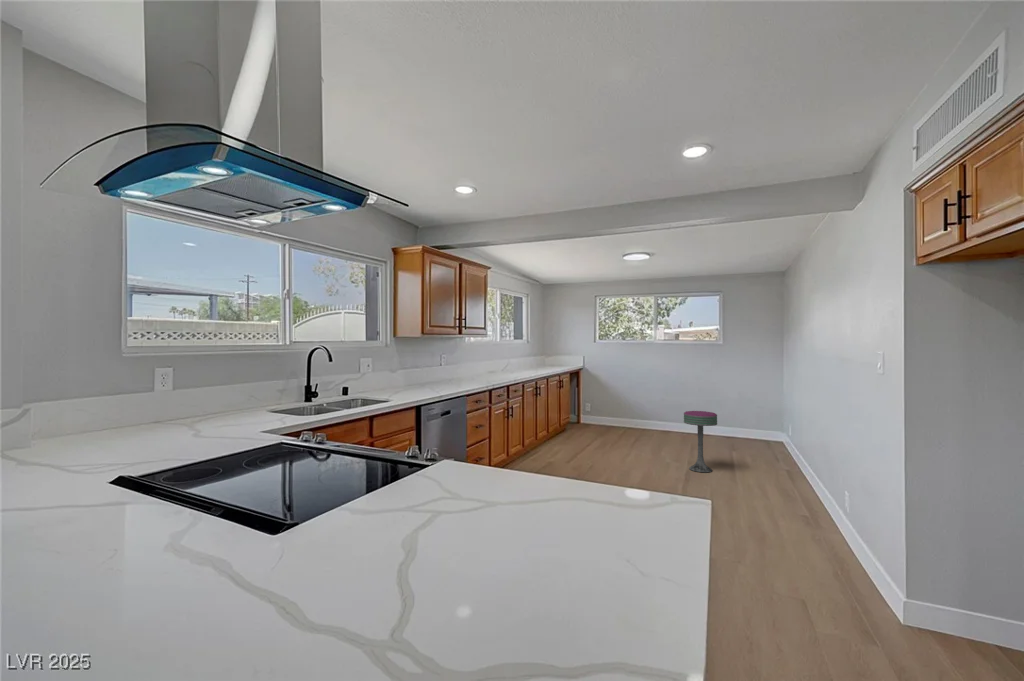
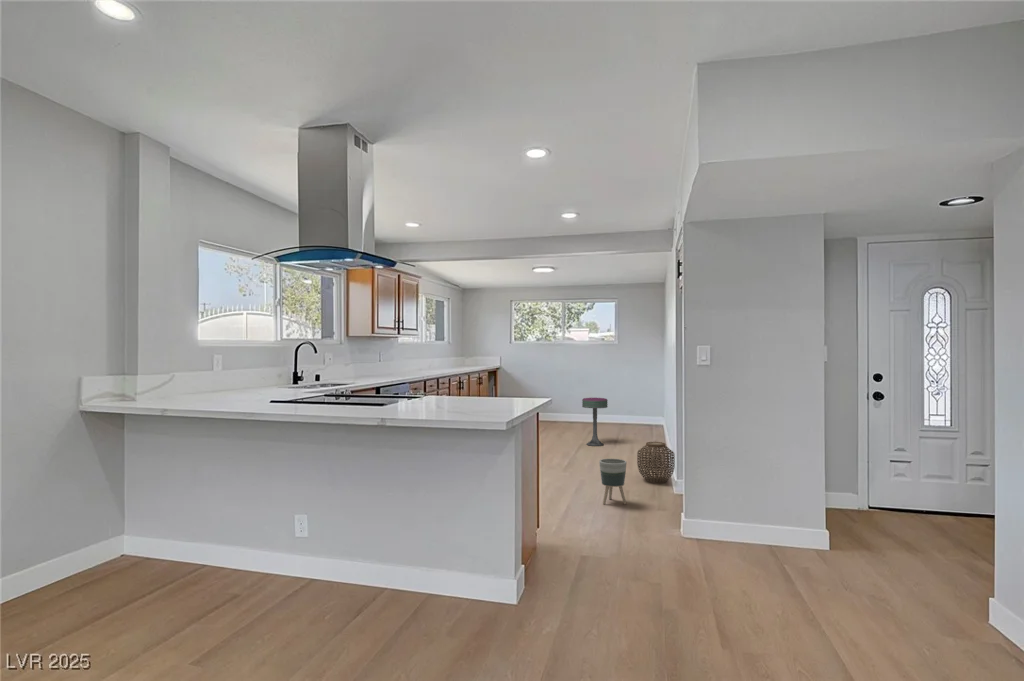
woven basket: none [790,498,858,567] -> present [637,442,675,483]
planter: none [747,542,800,630] -> present [599,459,627,504]

